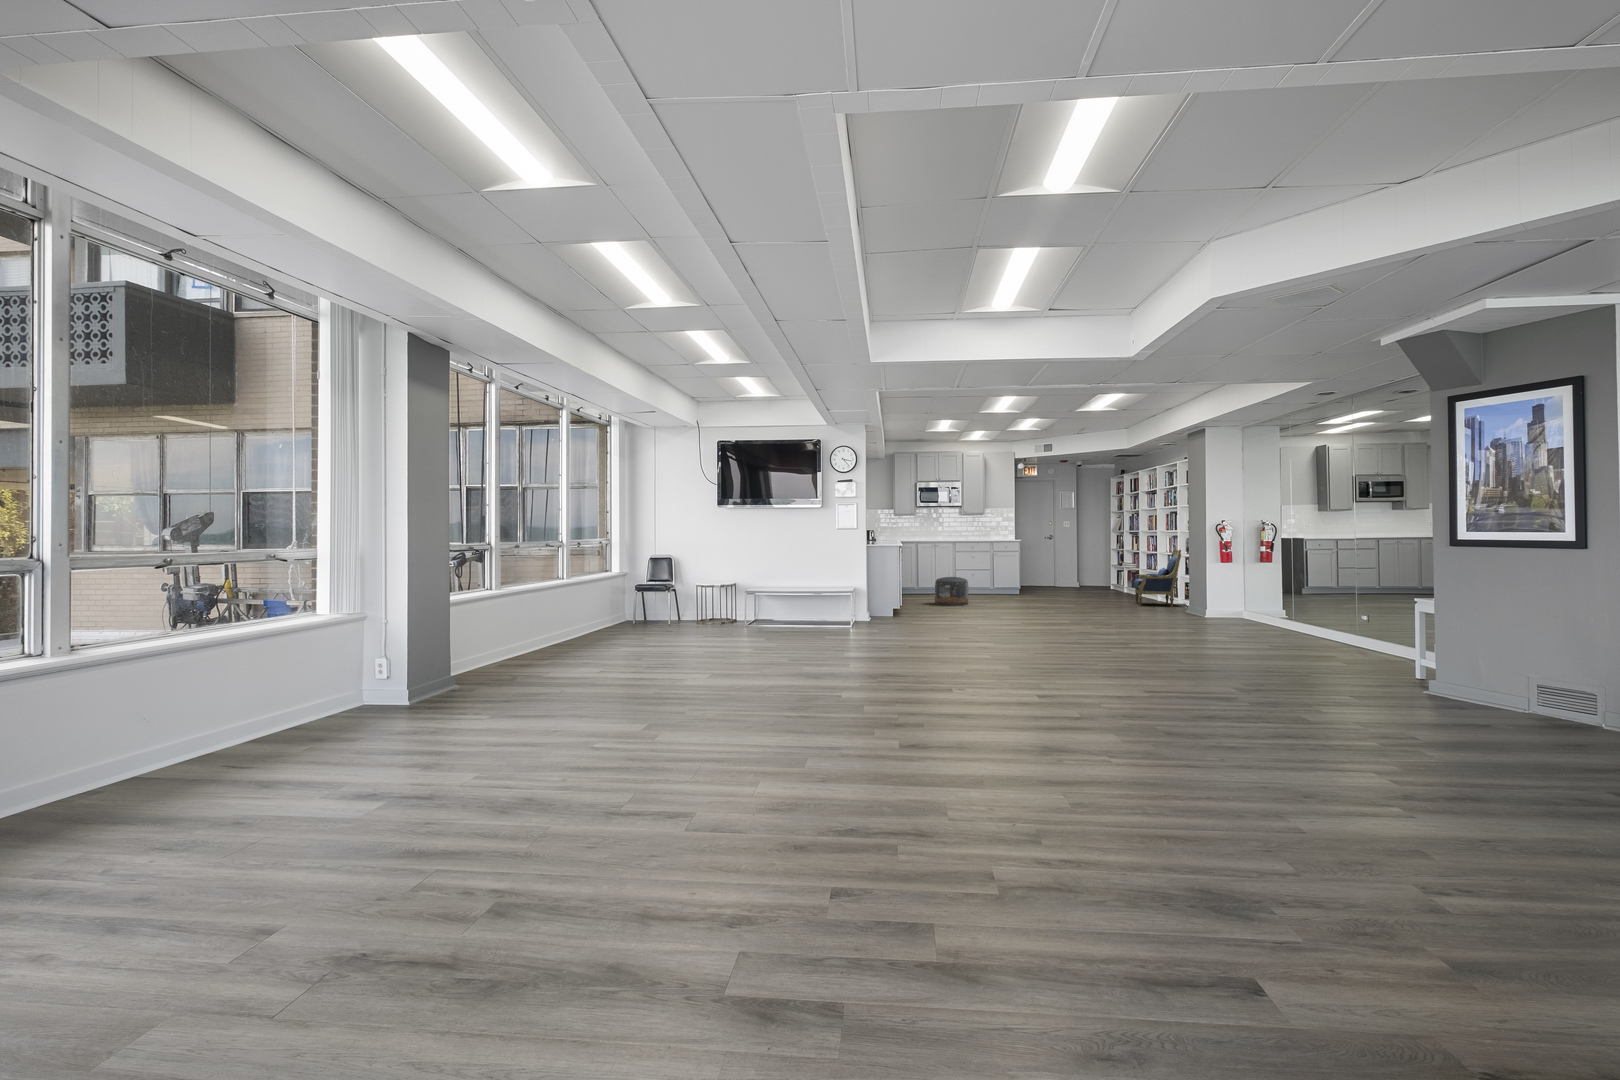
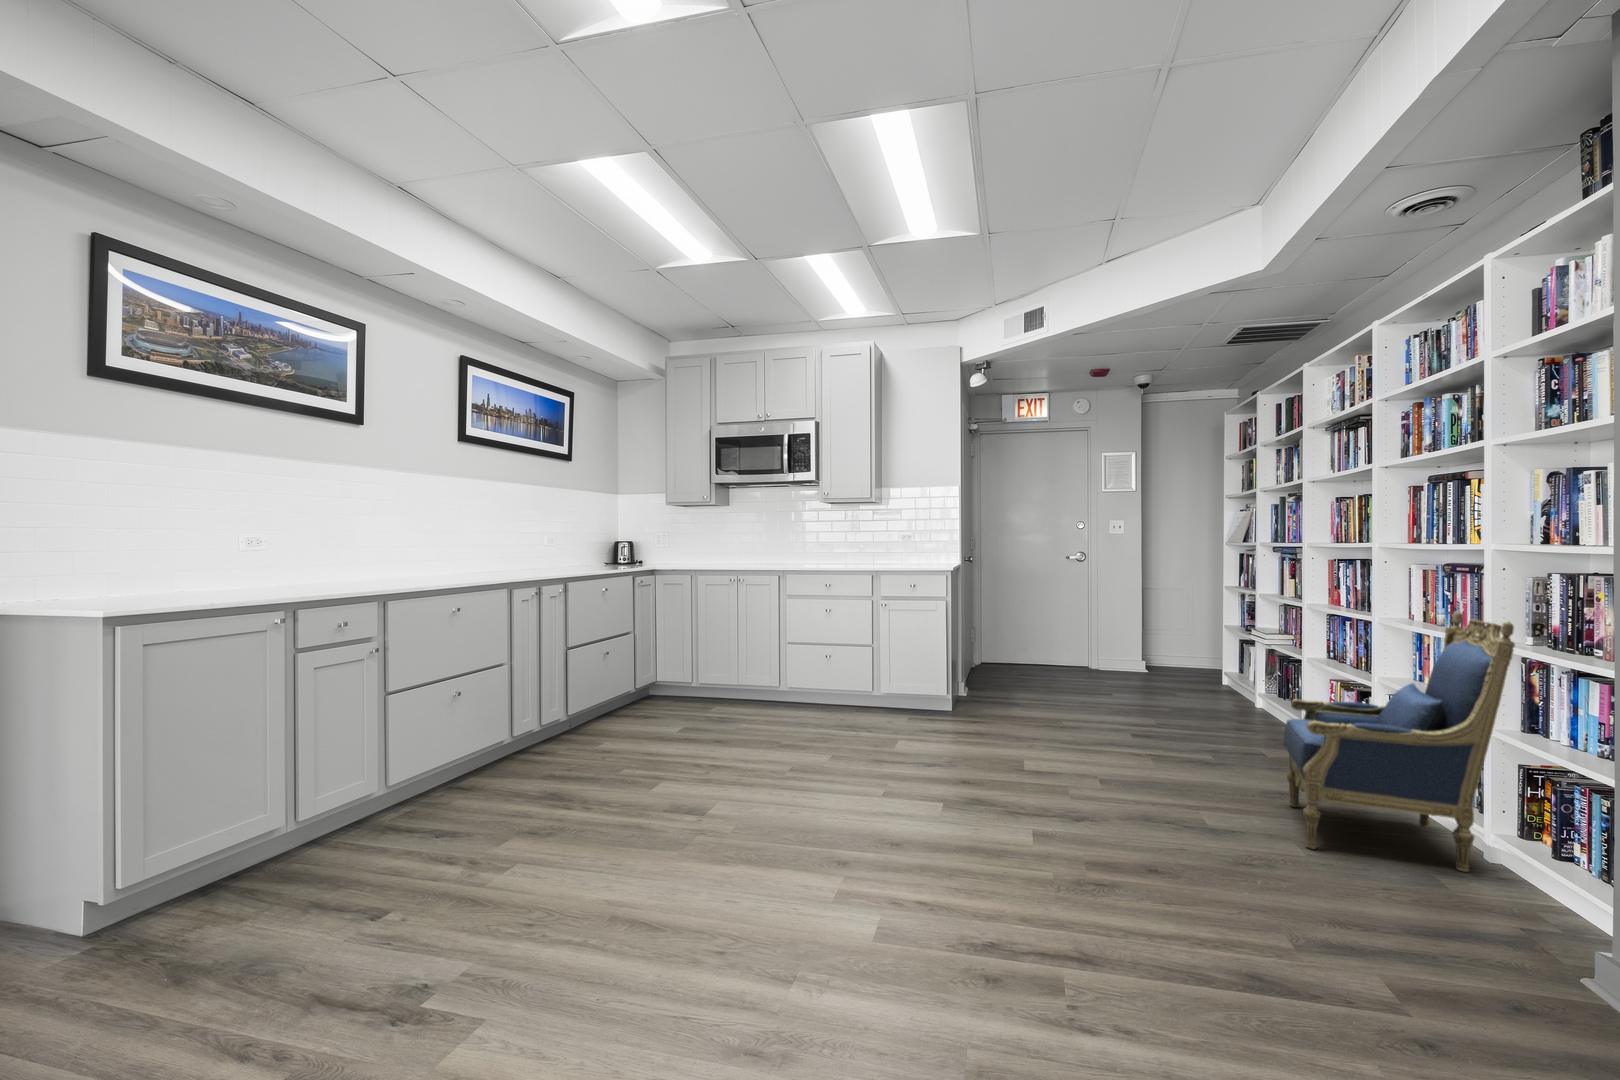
pouf: present [935,577,969,606] -> none [574,677,687,786]

